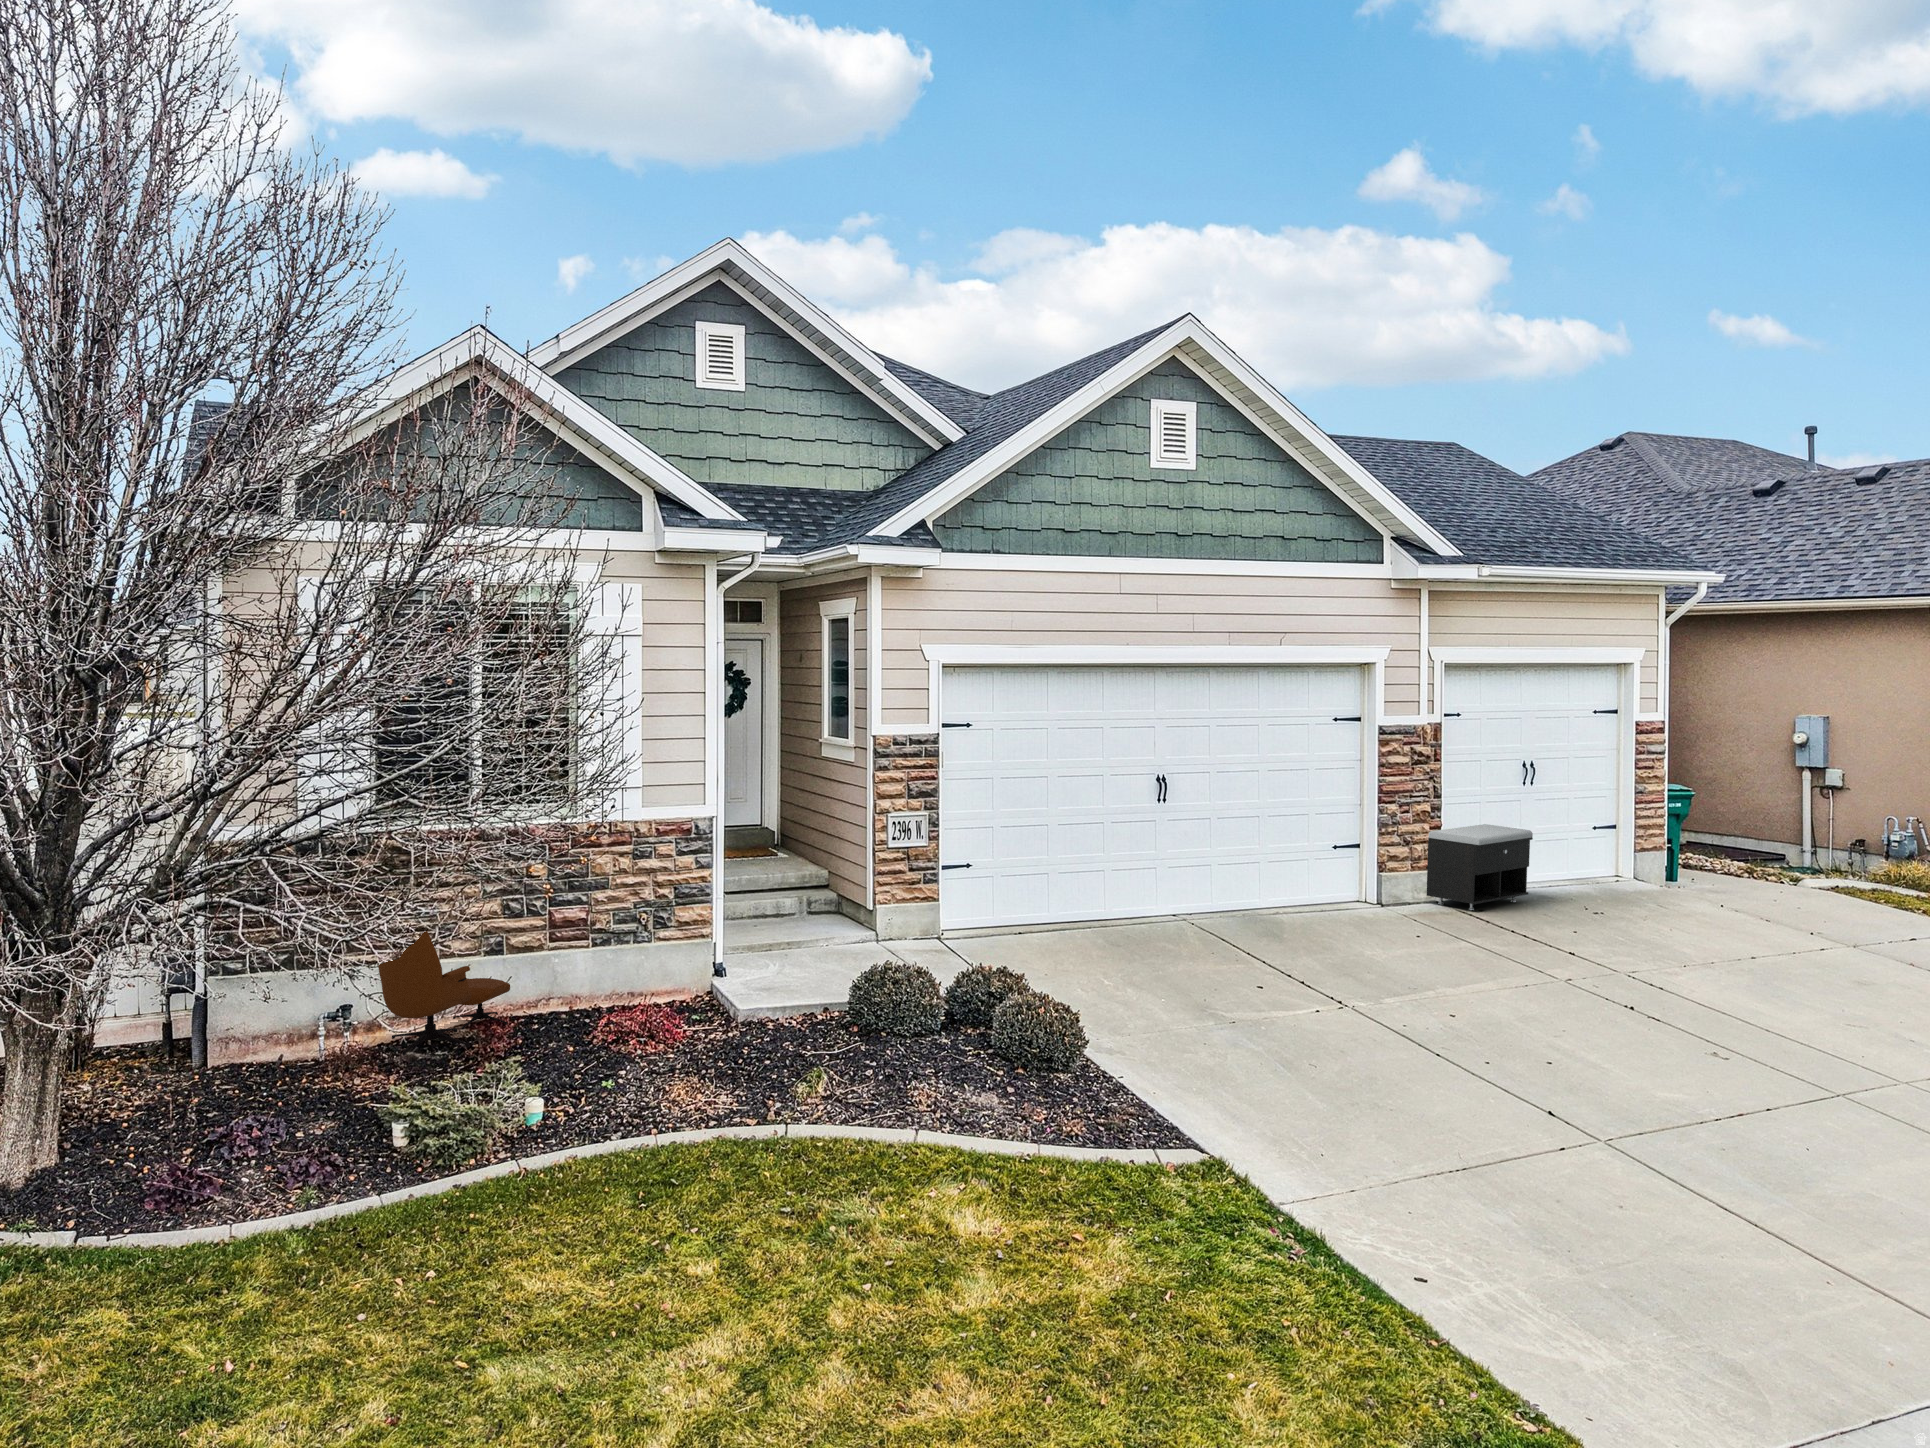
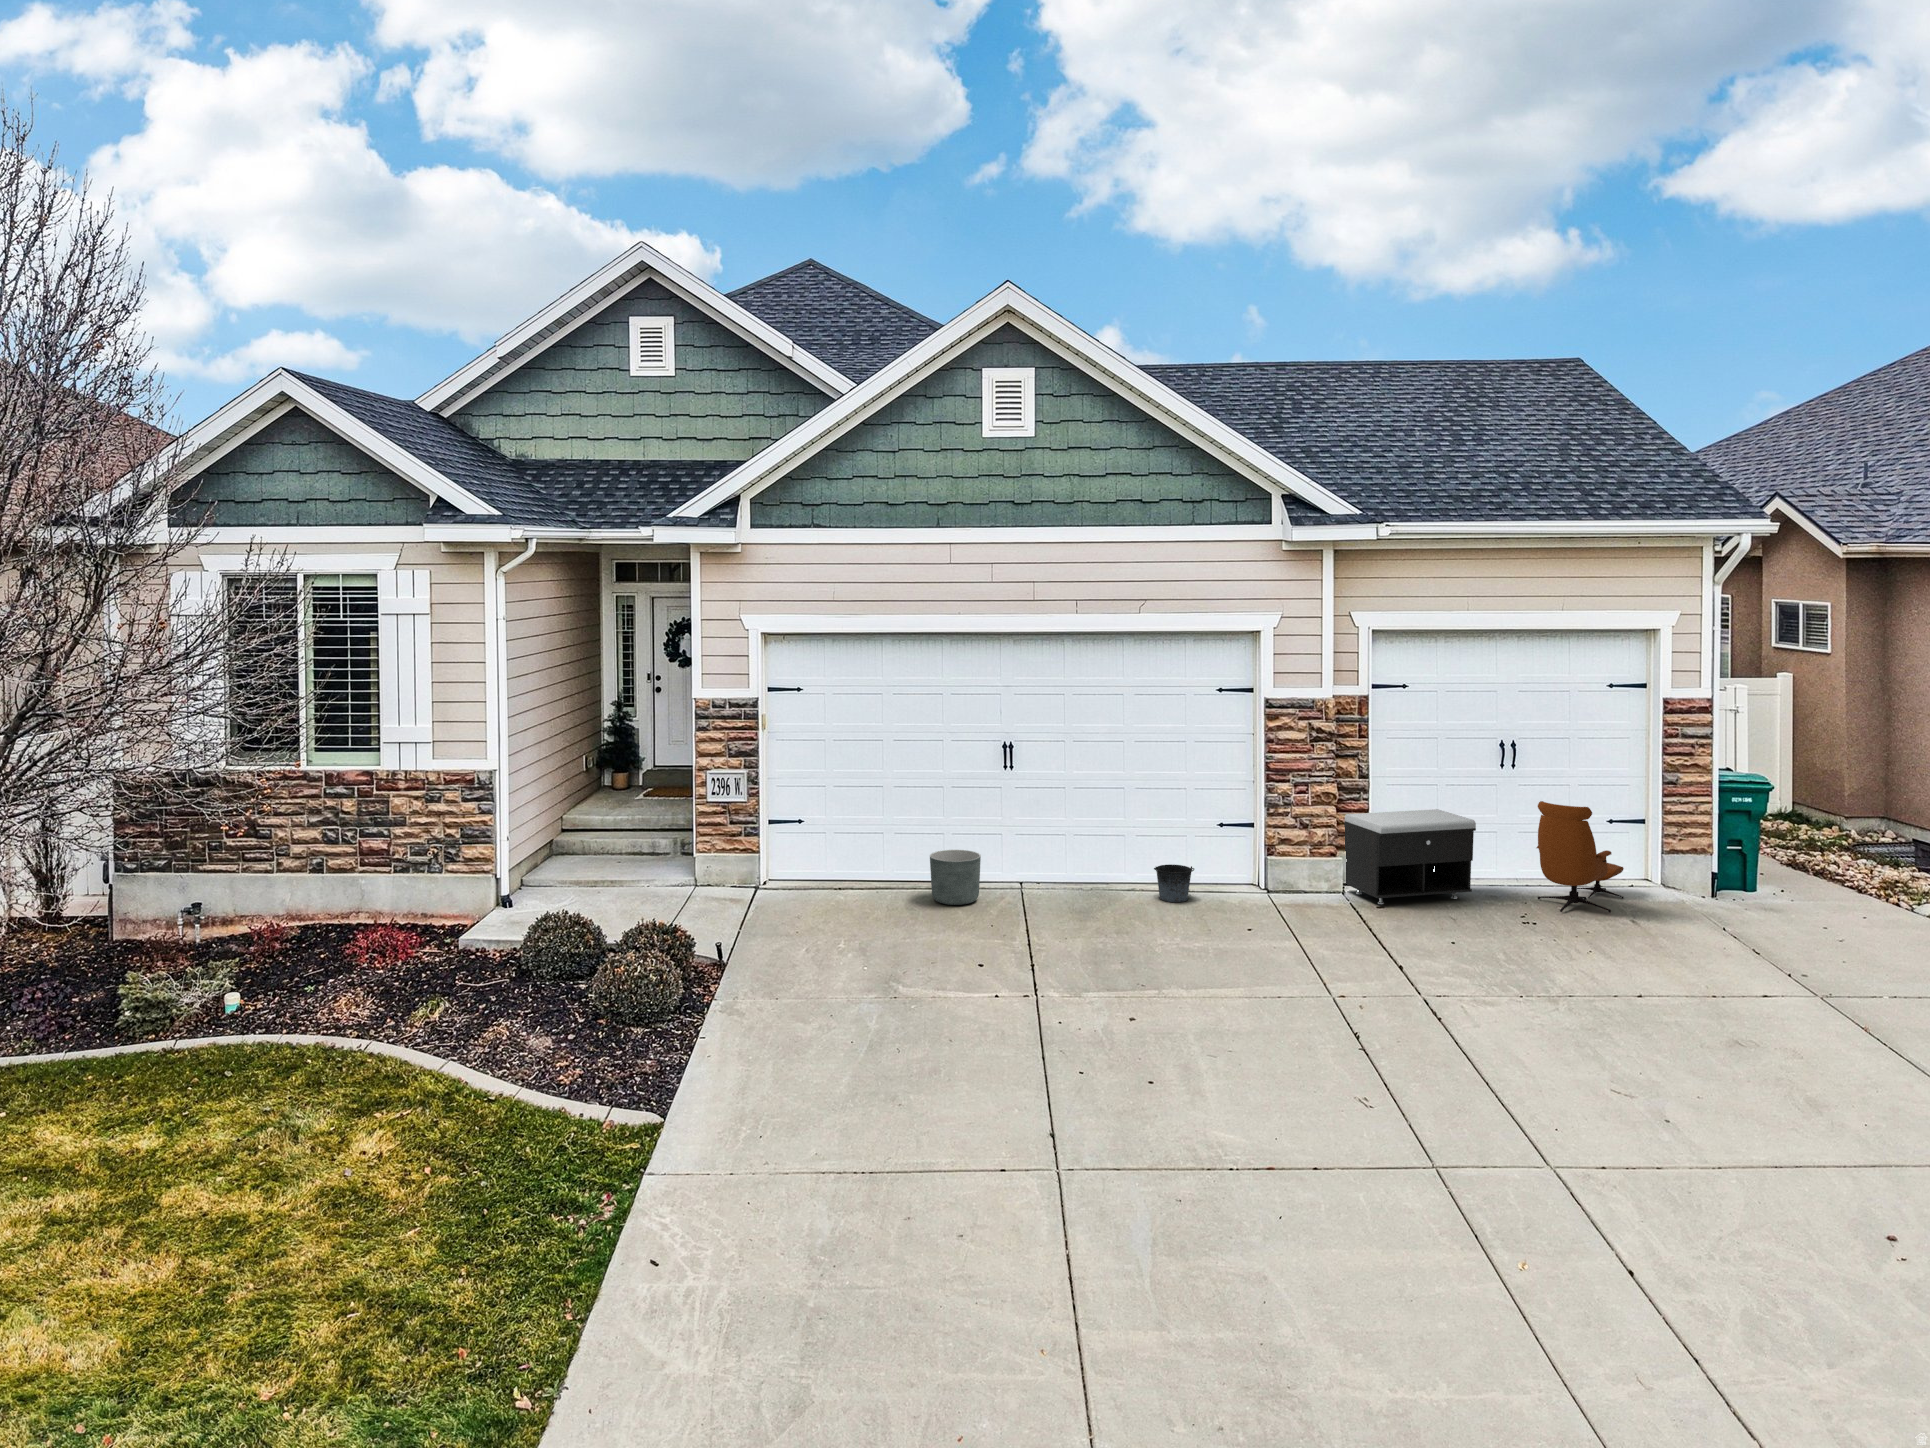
planter: none [1109,885,1162,939] -> present [930,850,981,905]
bucket: none [1294,887,1331,922] -> present [1154,865,1194,902]
lounge chair: present [378,931,510,1055] -> present [1537,801,1624,912]

